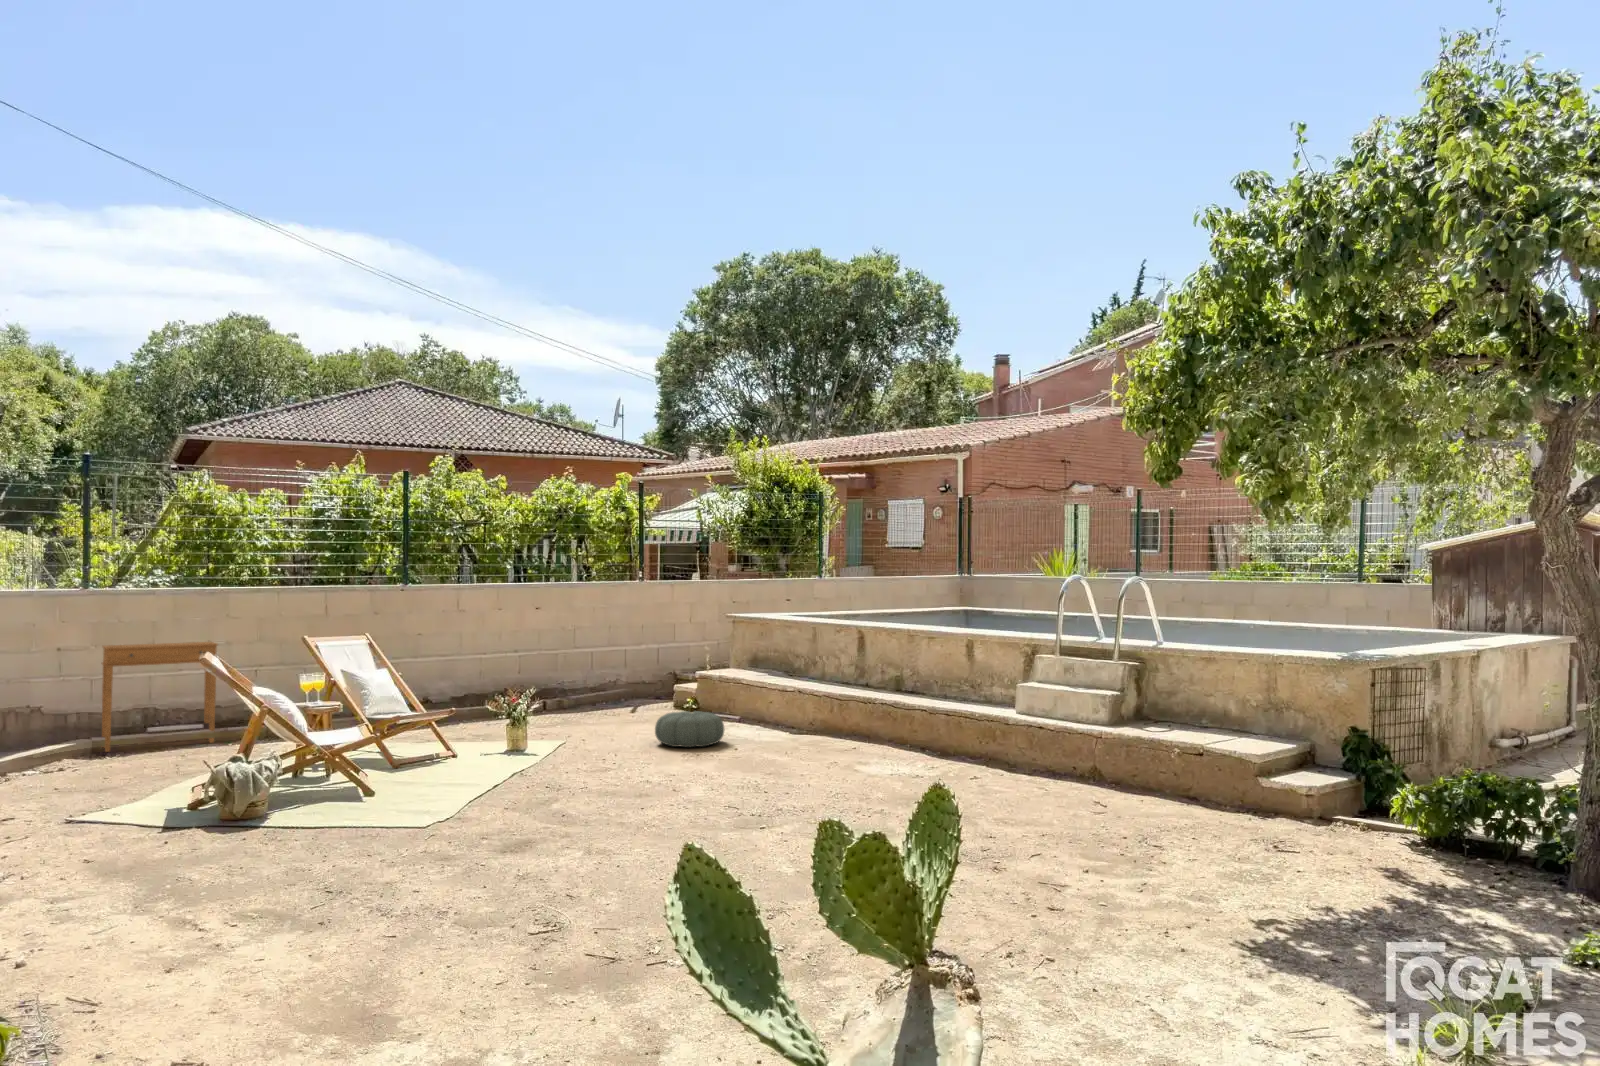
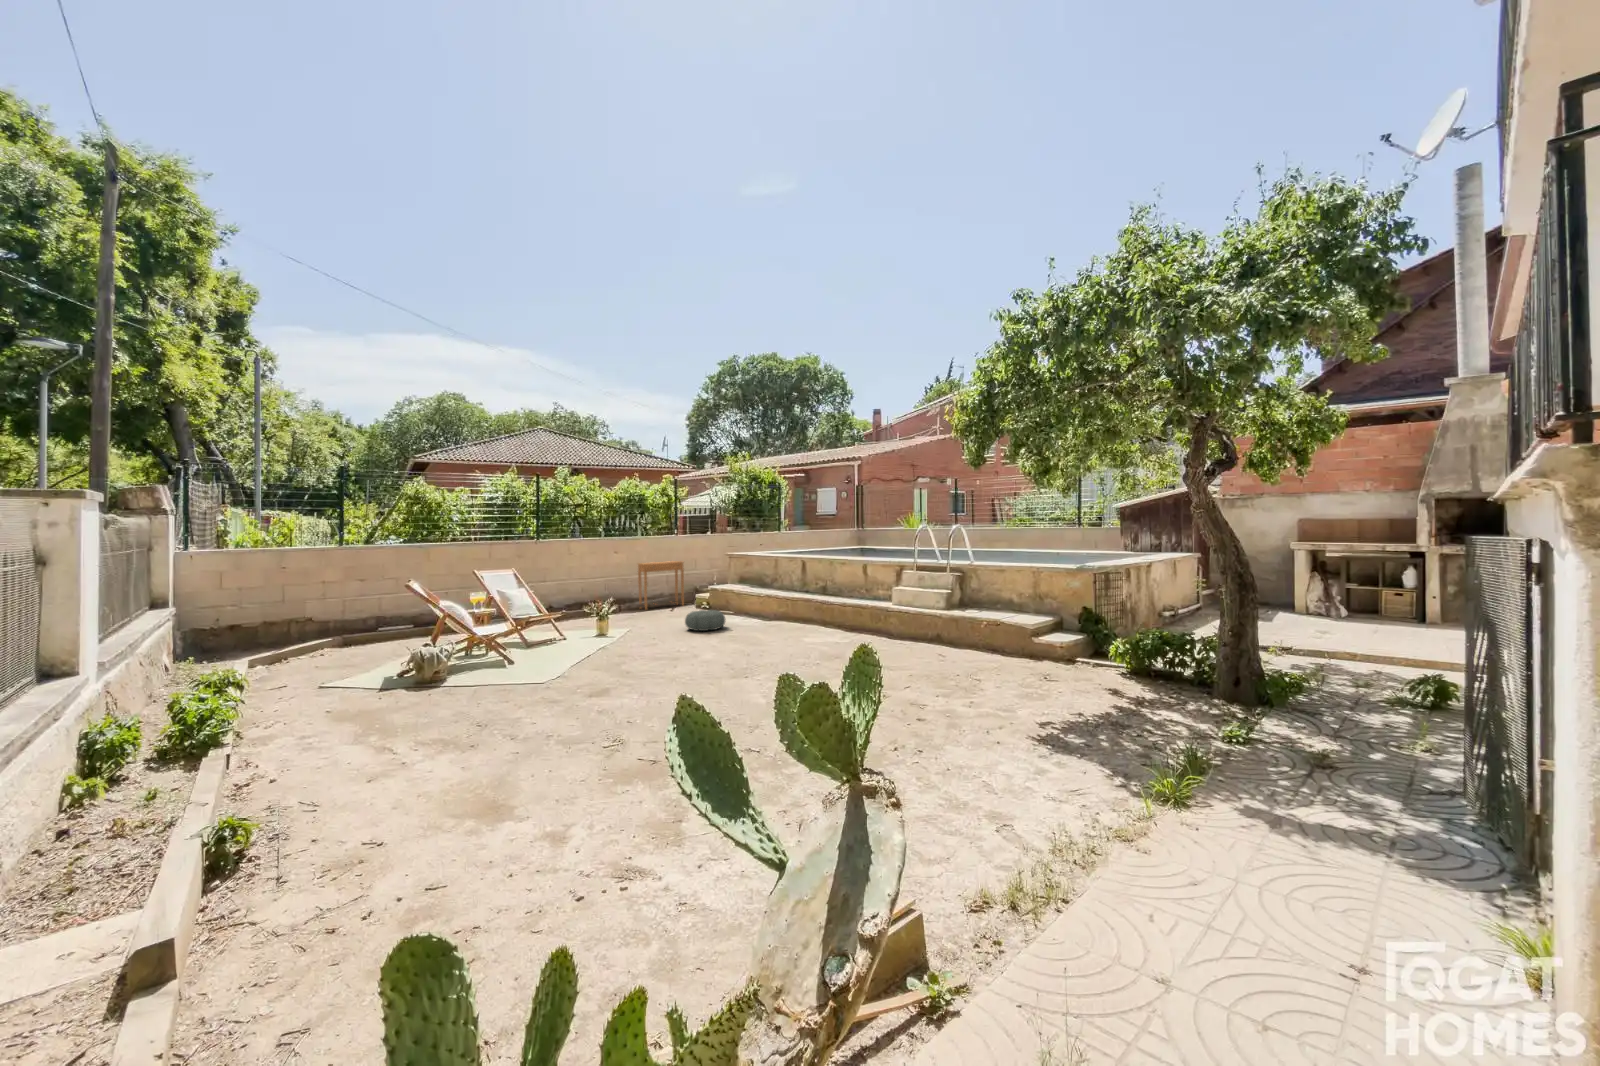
side table: present [102,642,217,752] -> present [638,561,684,609]

